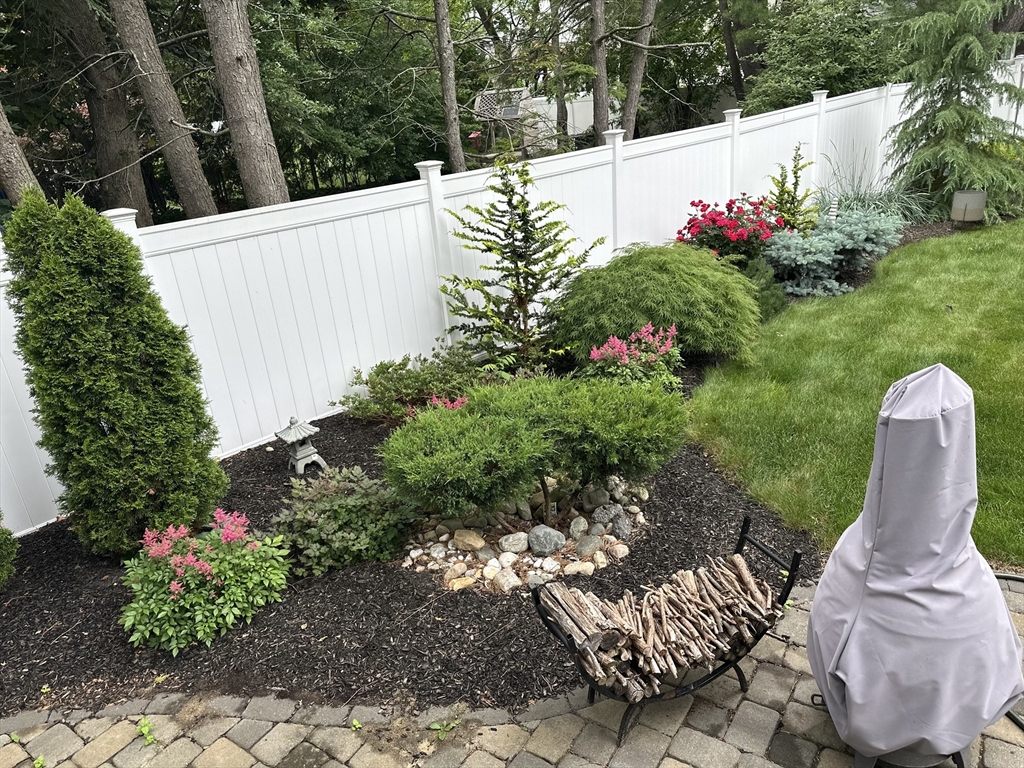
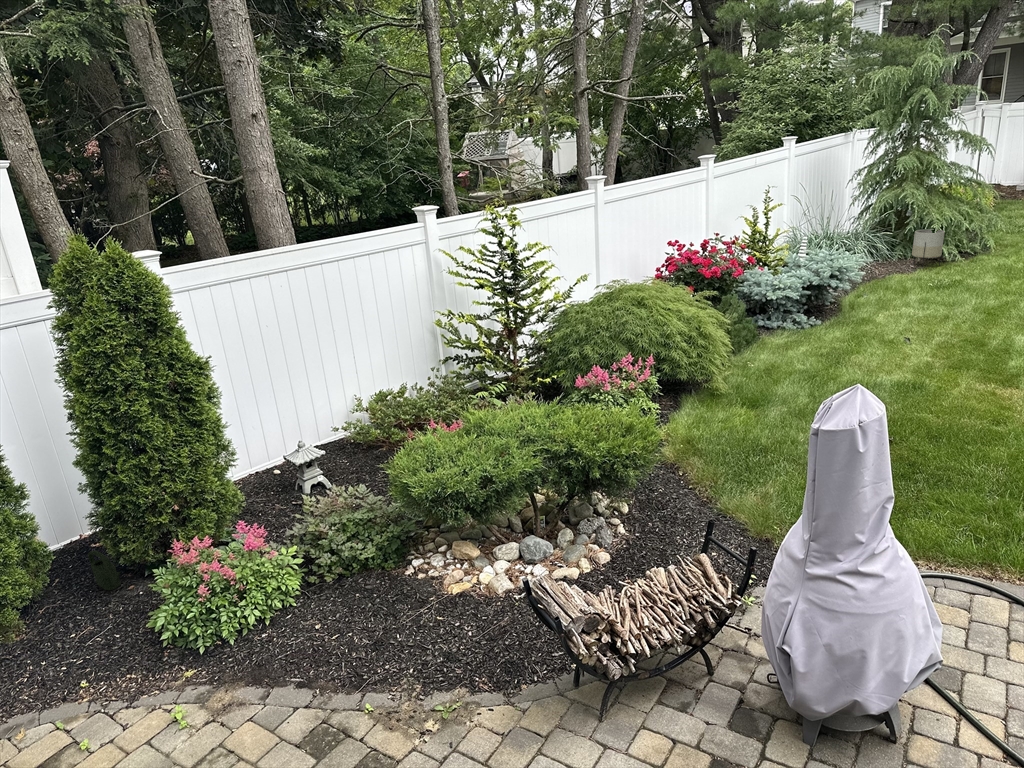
watering can: none [57,537,93,581] -> present [88,551,121,590]

